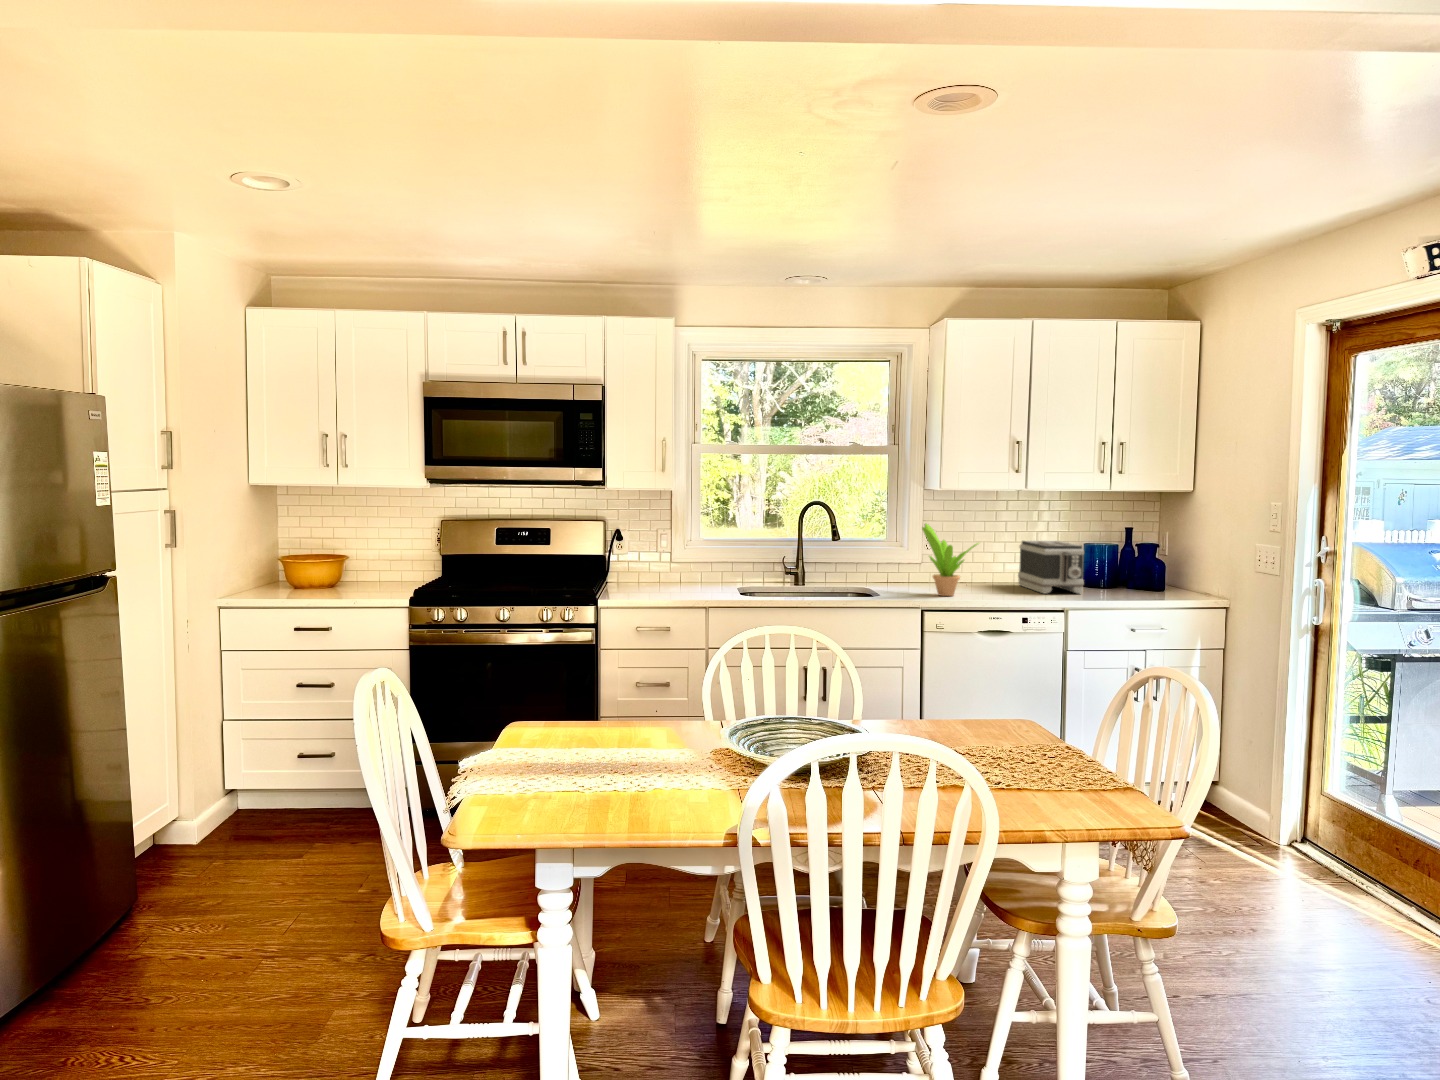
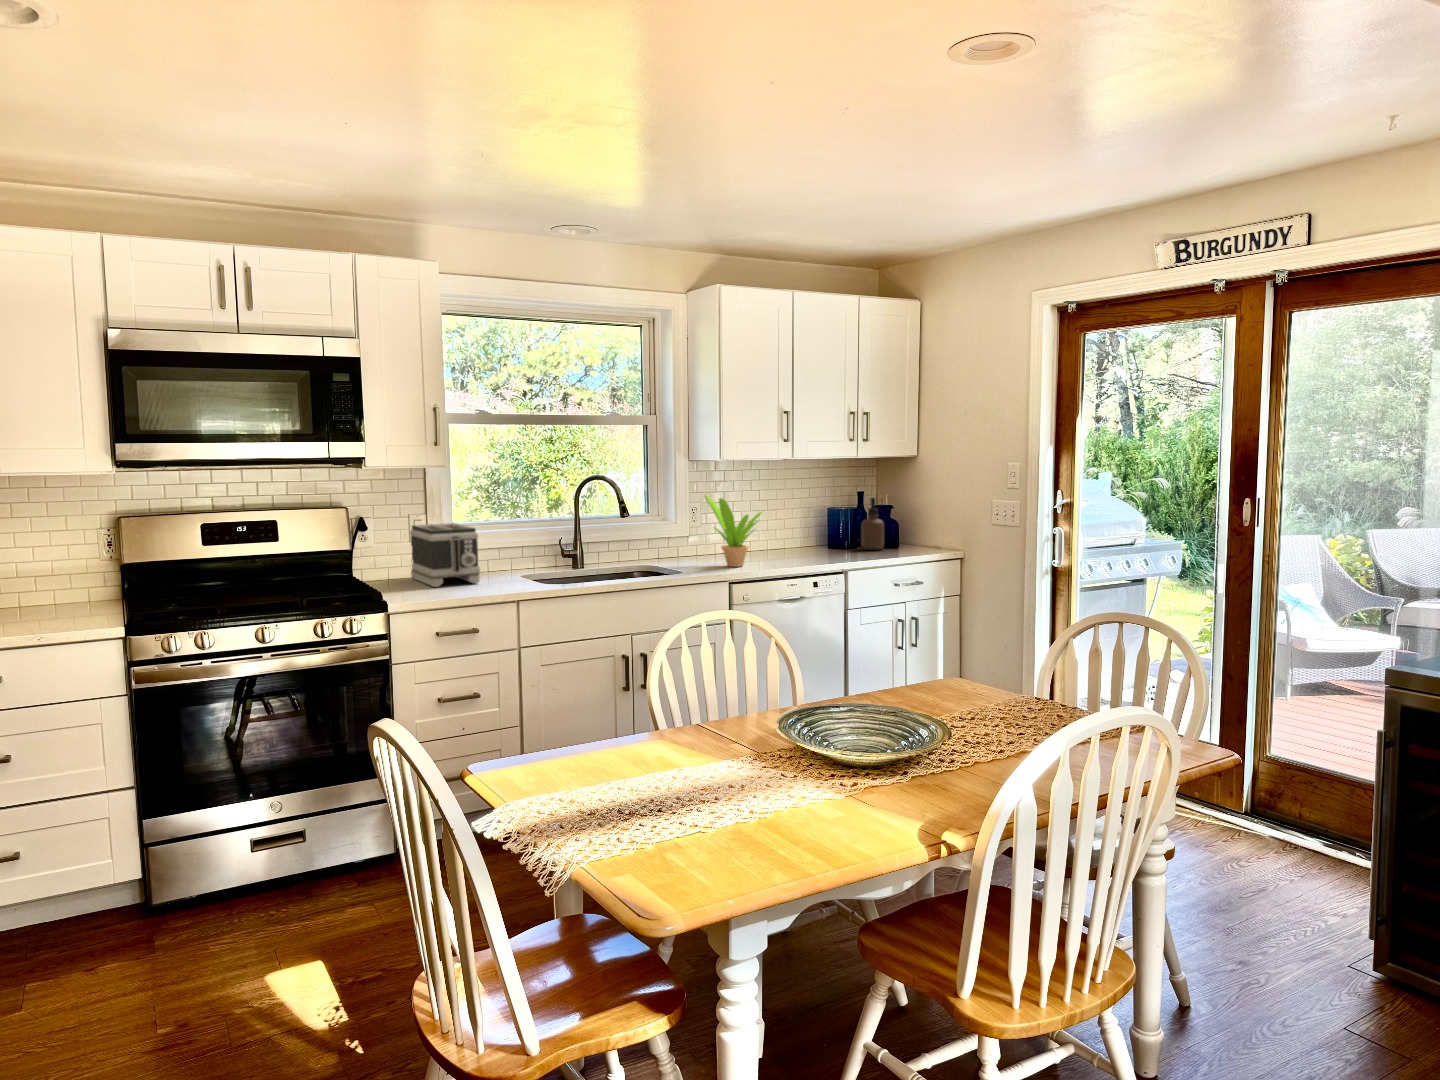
soap dispenser: none [1118,535,1146,592] -> present [861,498,884,550]
toaster: present [1018,541,1084,594] -> present [410,523,480,587]

